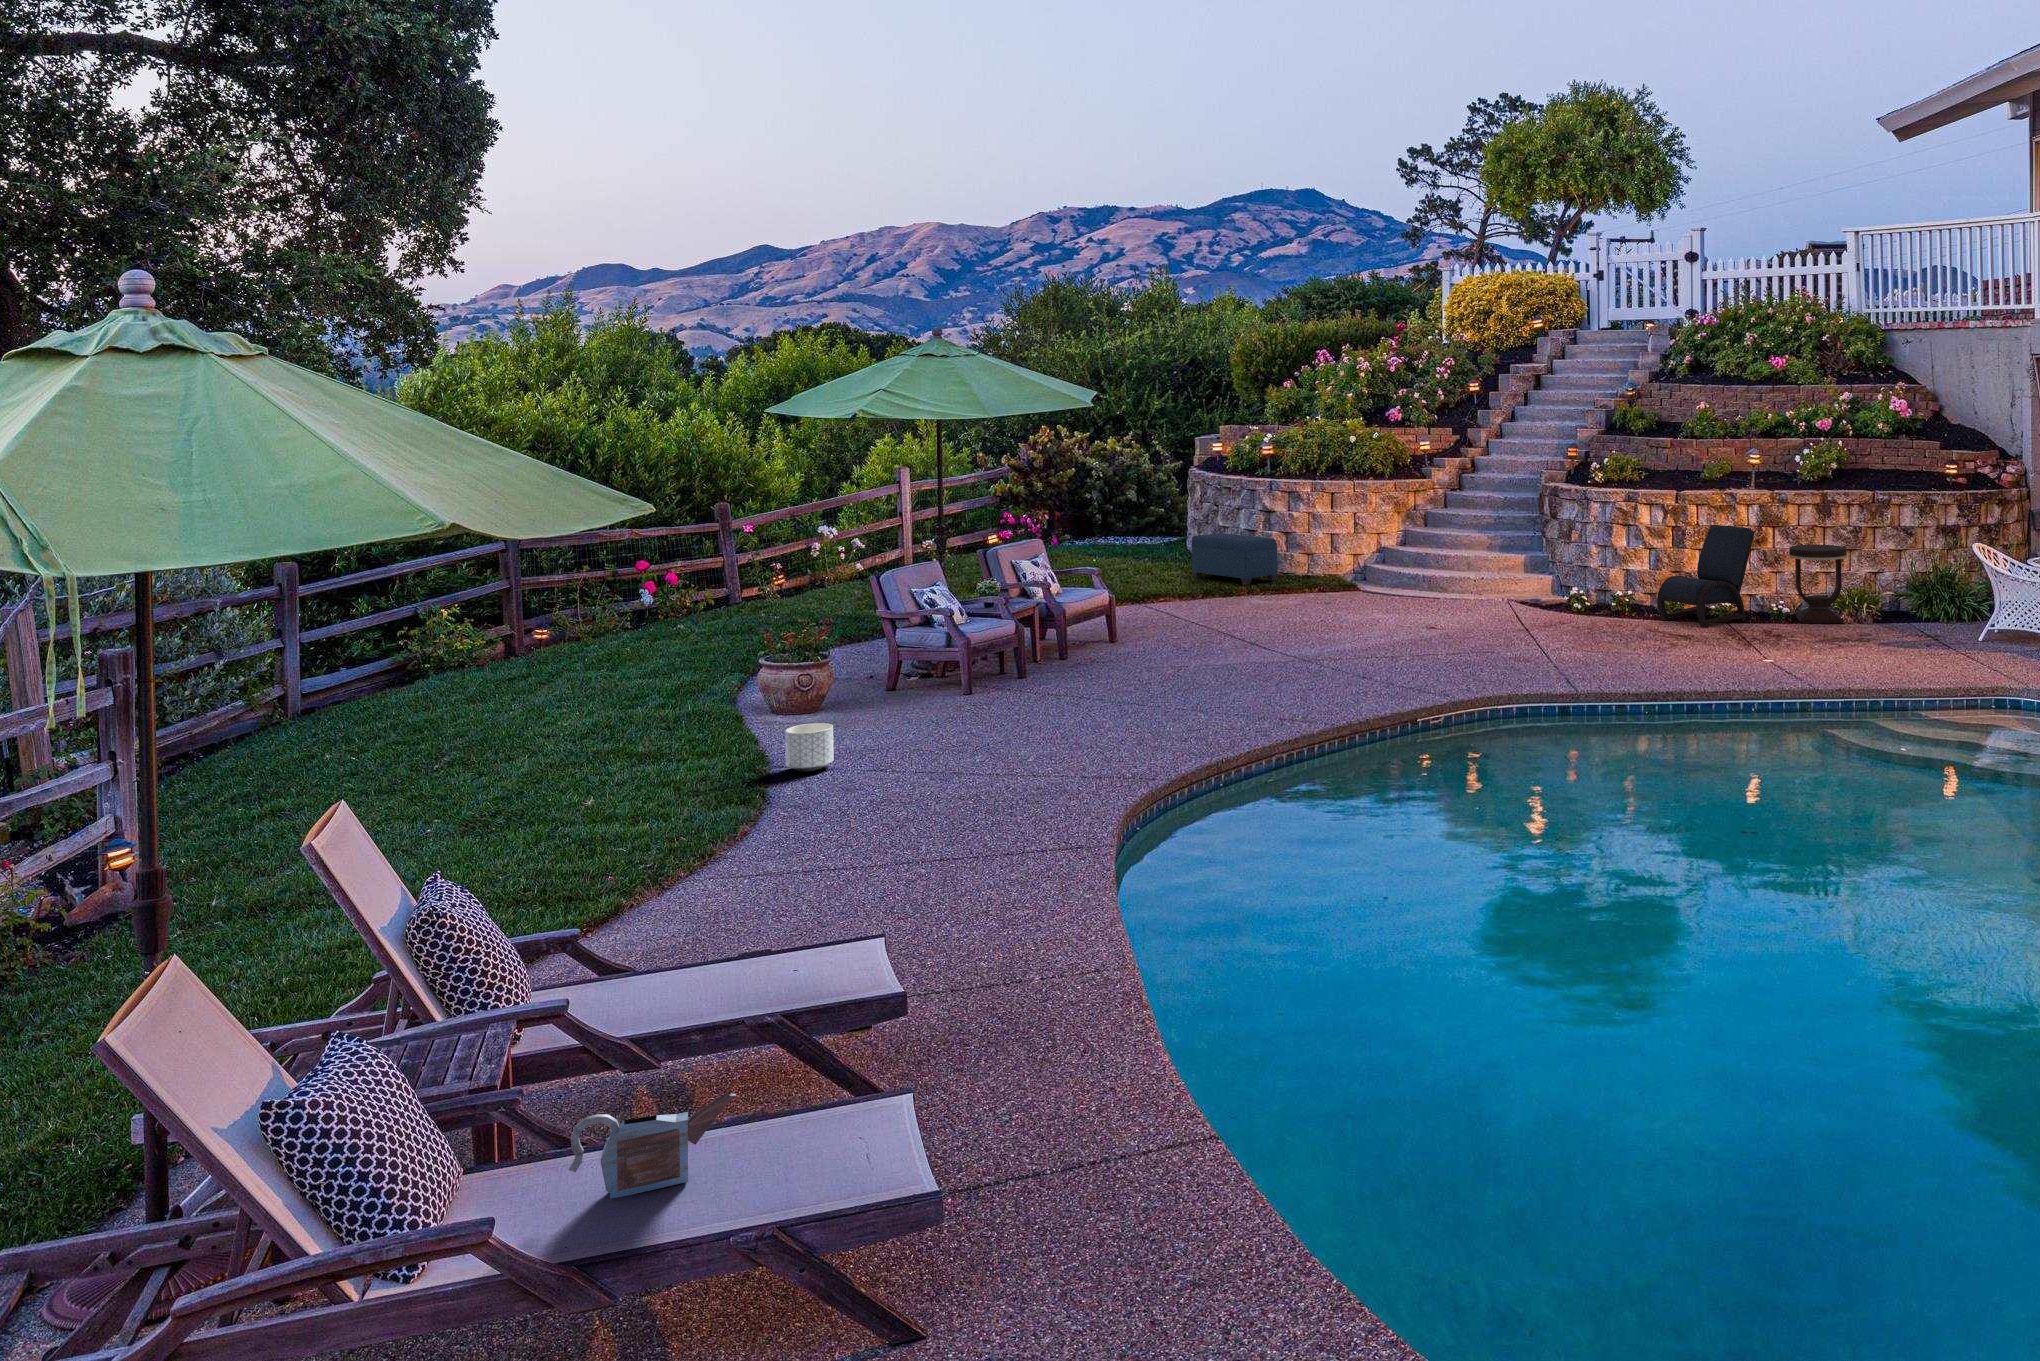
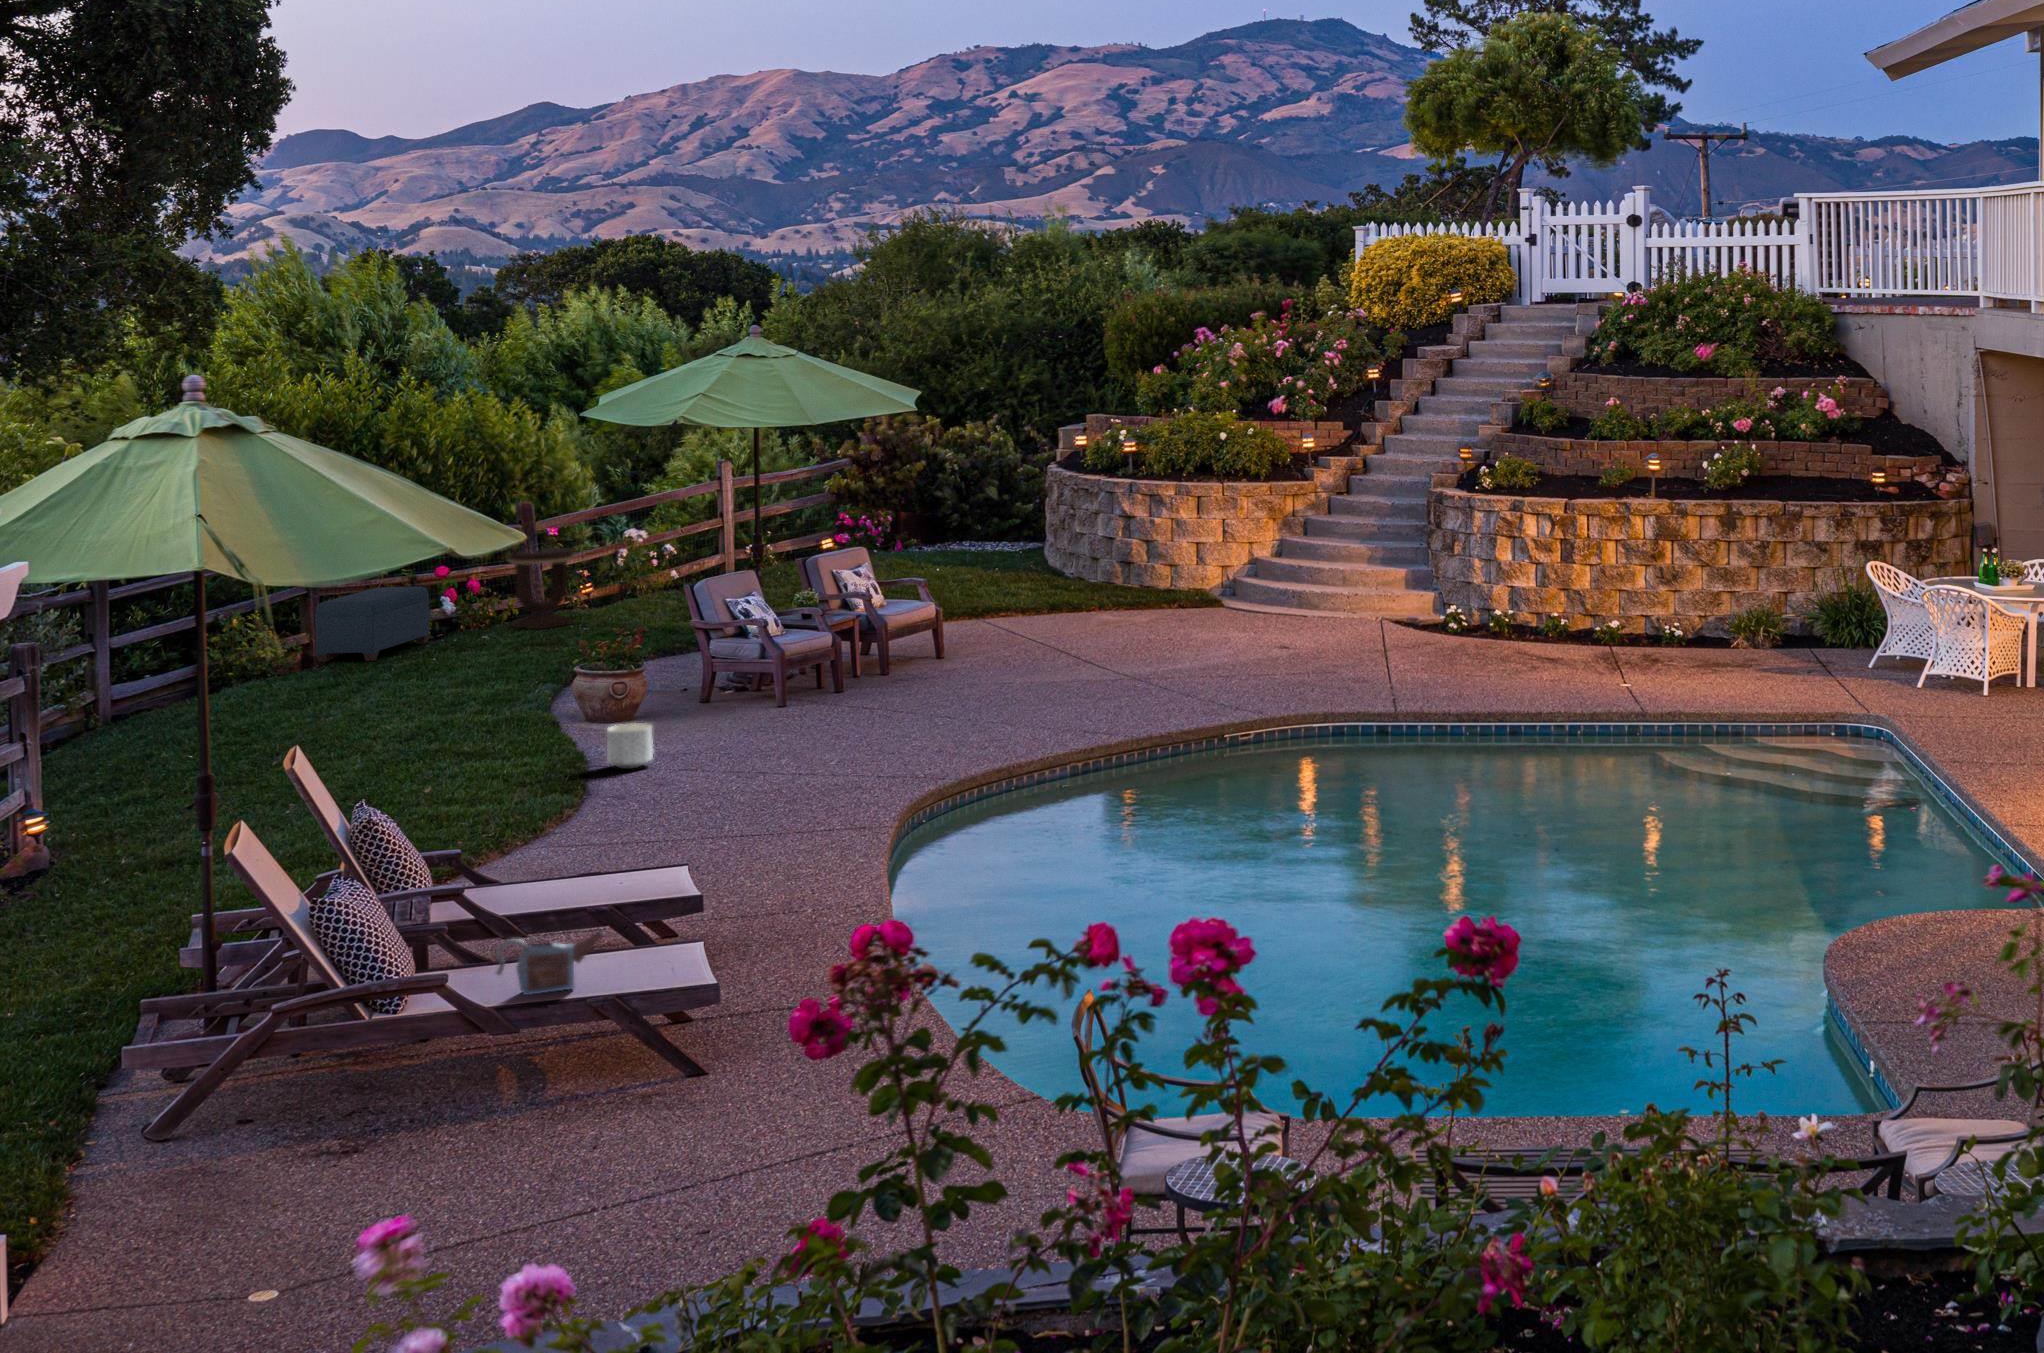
lounge chair: present [1657,525,1755,627] -> none [1537,537,1646,648]
bench: present [1192,533,1278,585] -> present [315,587,429,662]
side table: present [1789,545,1847,623] -> present [509,548,574,629]

